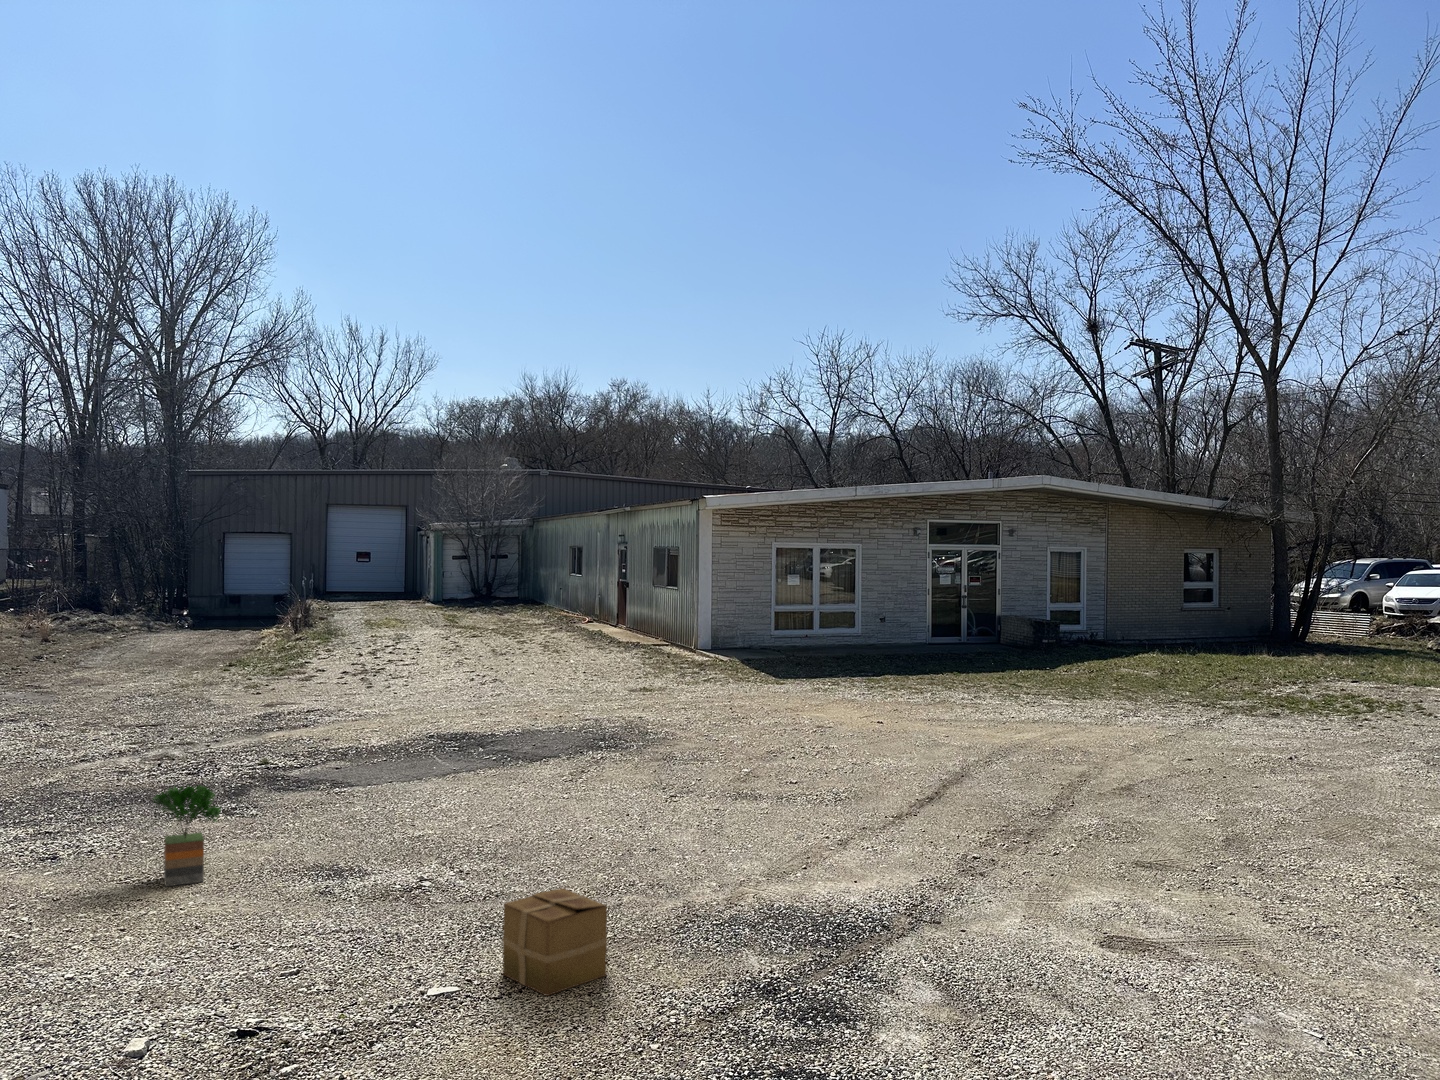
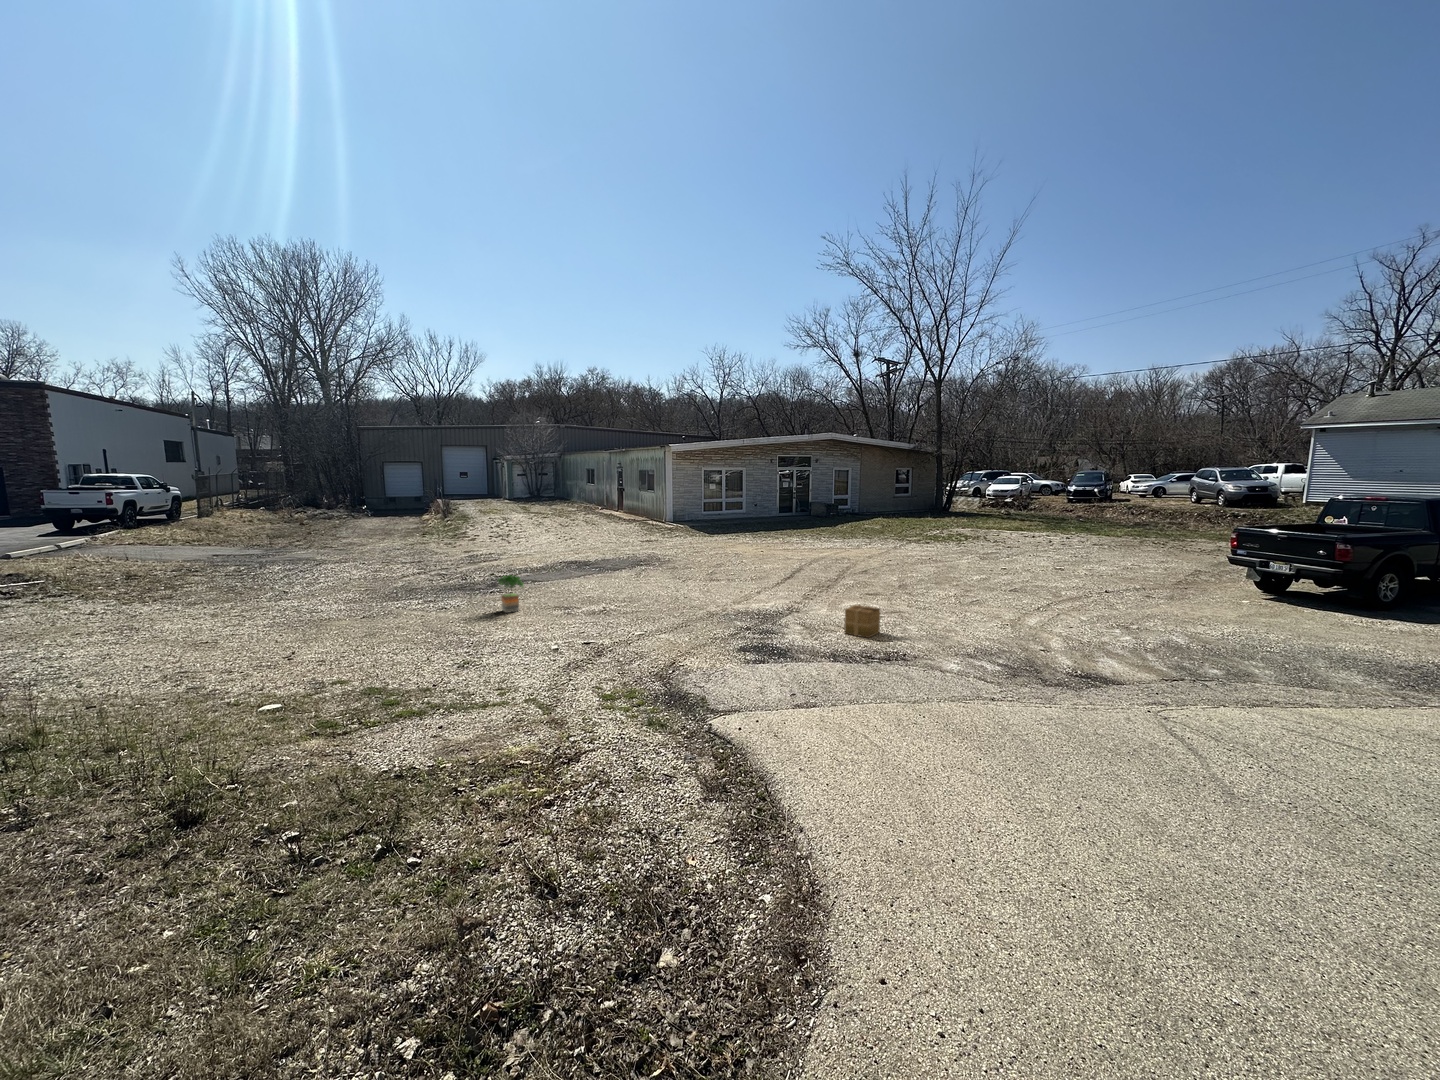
cardboard box: present [503,888,607,996] -> present [844,605,880,638]

